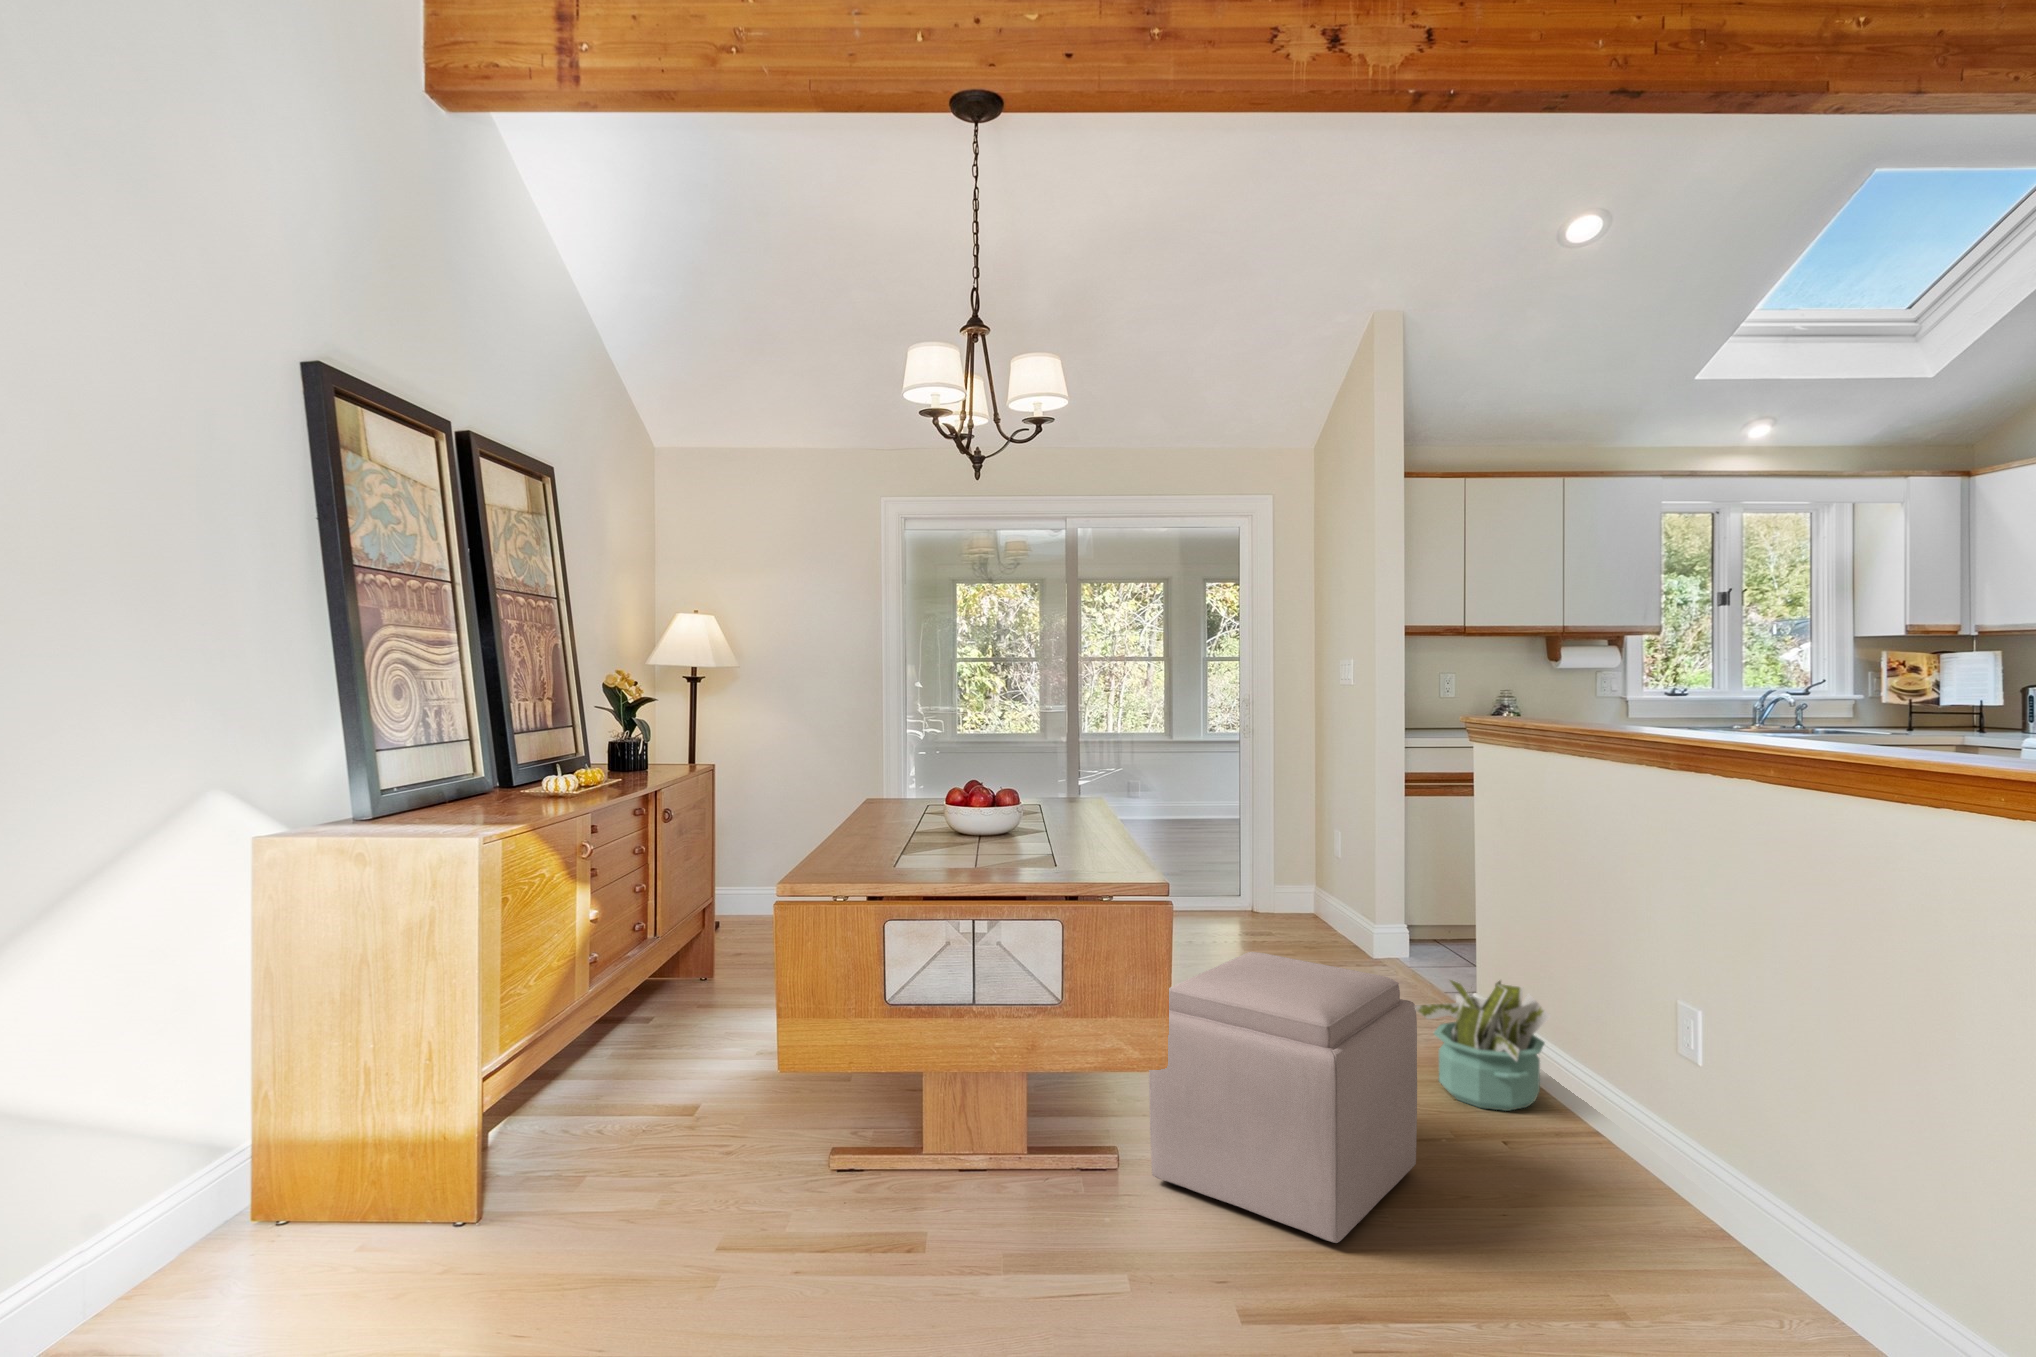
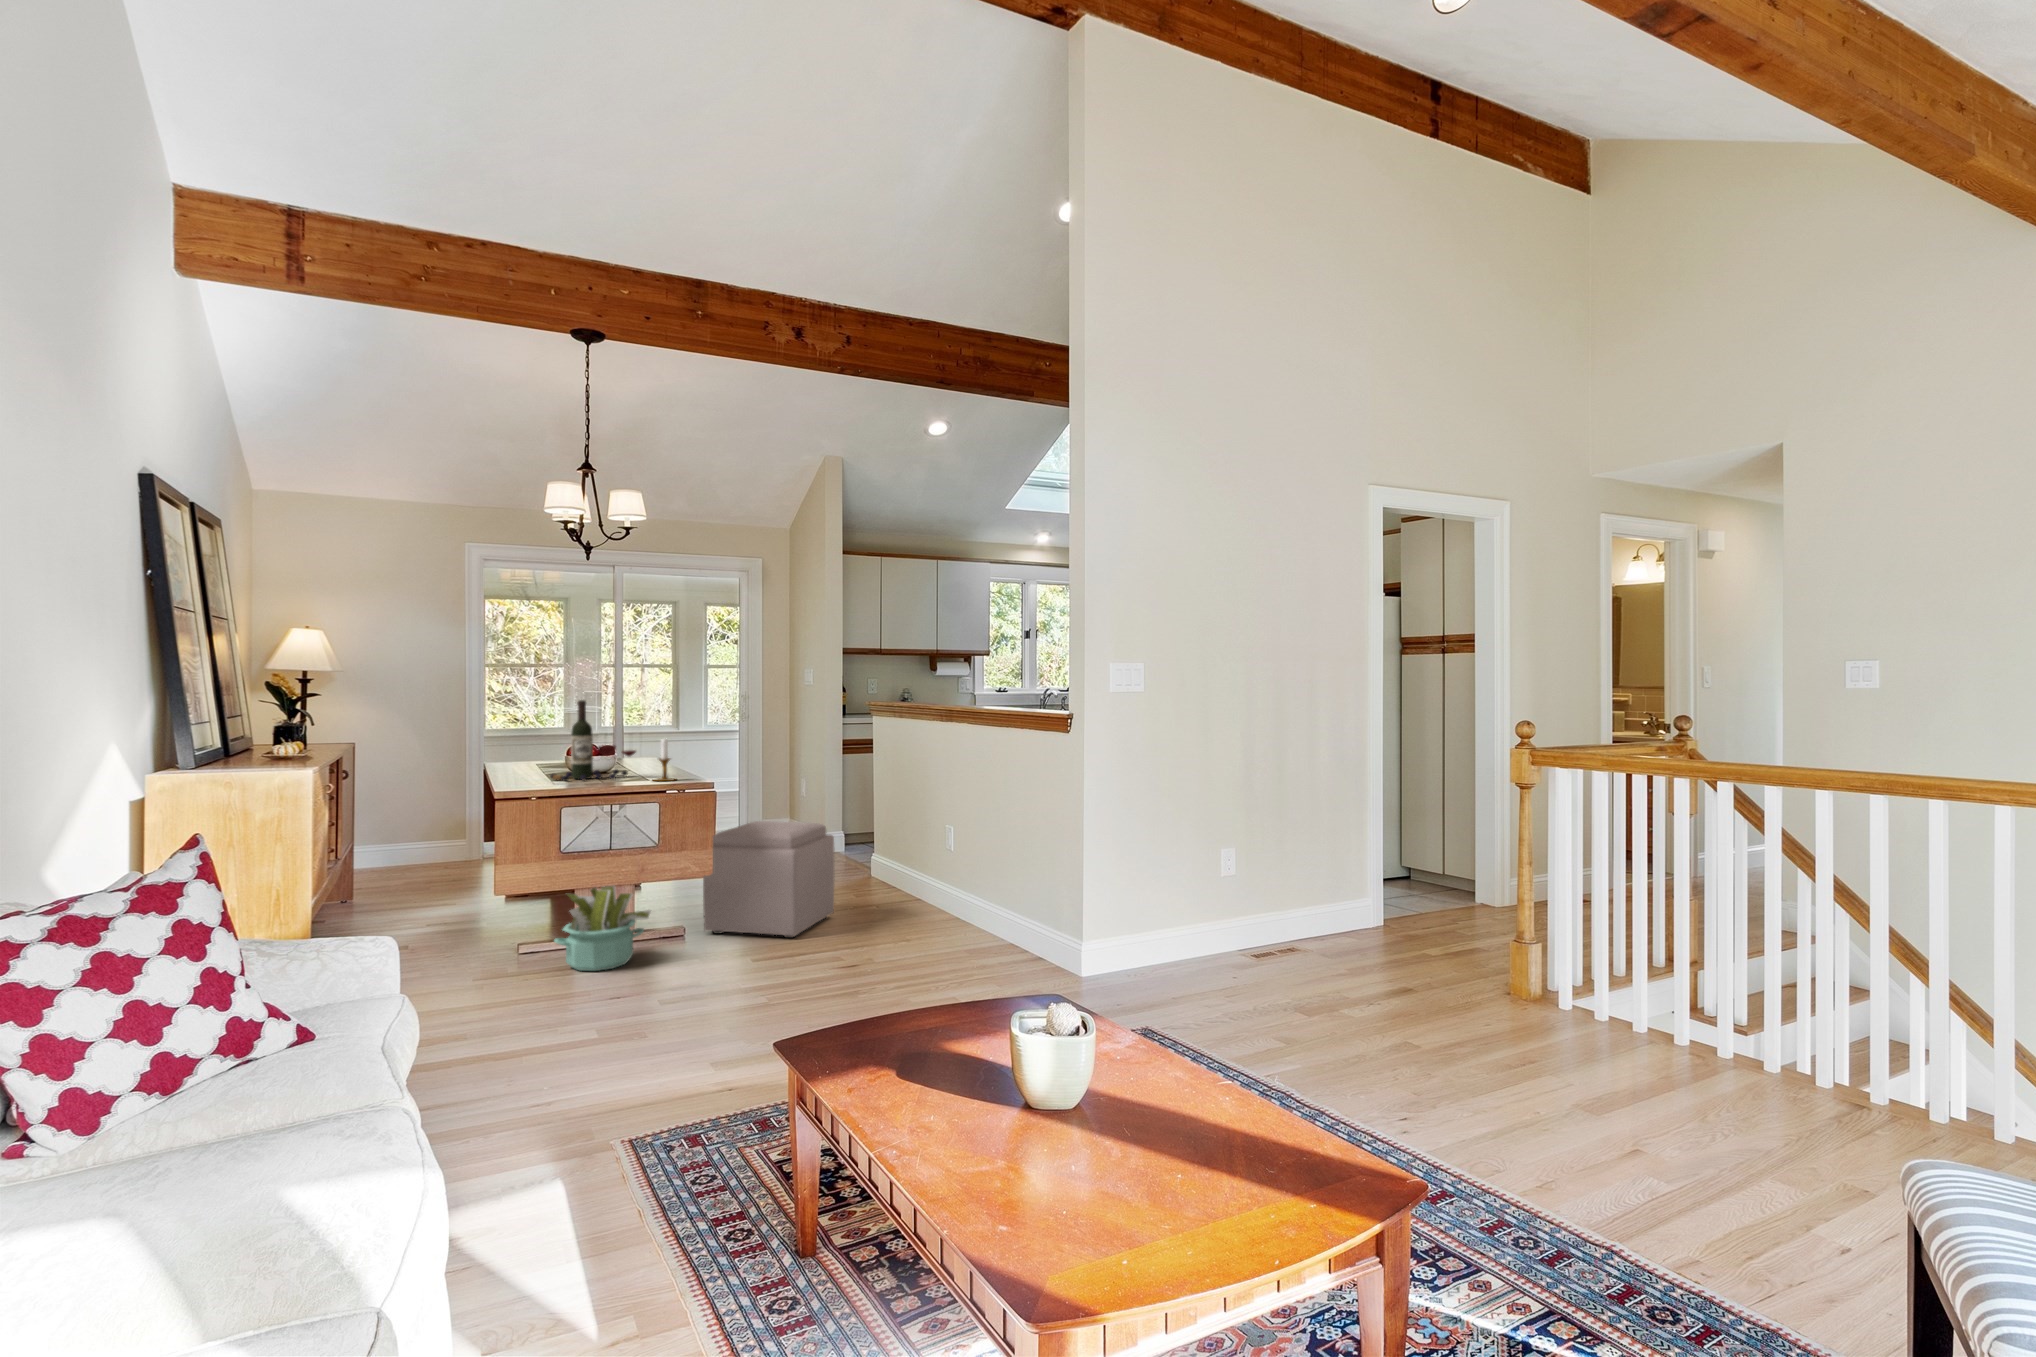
wine bottle: none [894,715,1037,862] -> present [550,700,636,781]
candlestick: none [1053,792,1101,877] -> present [654,739,675,781]
decorative plant: present [1416,980,1551,1111] -> present [554,886,651,971]

